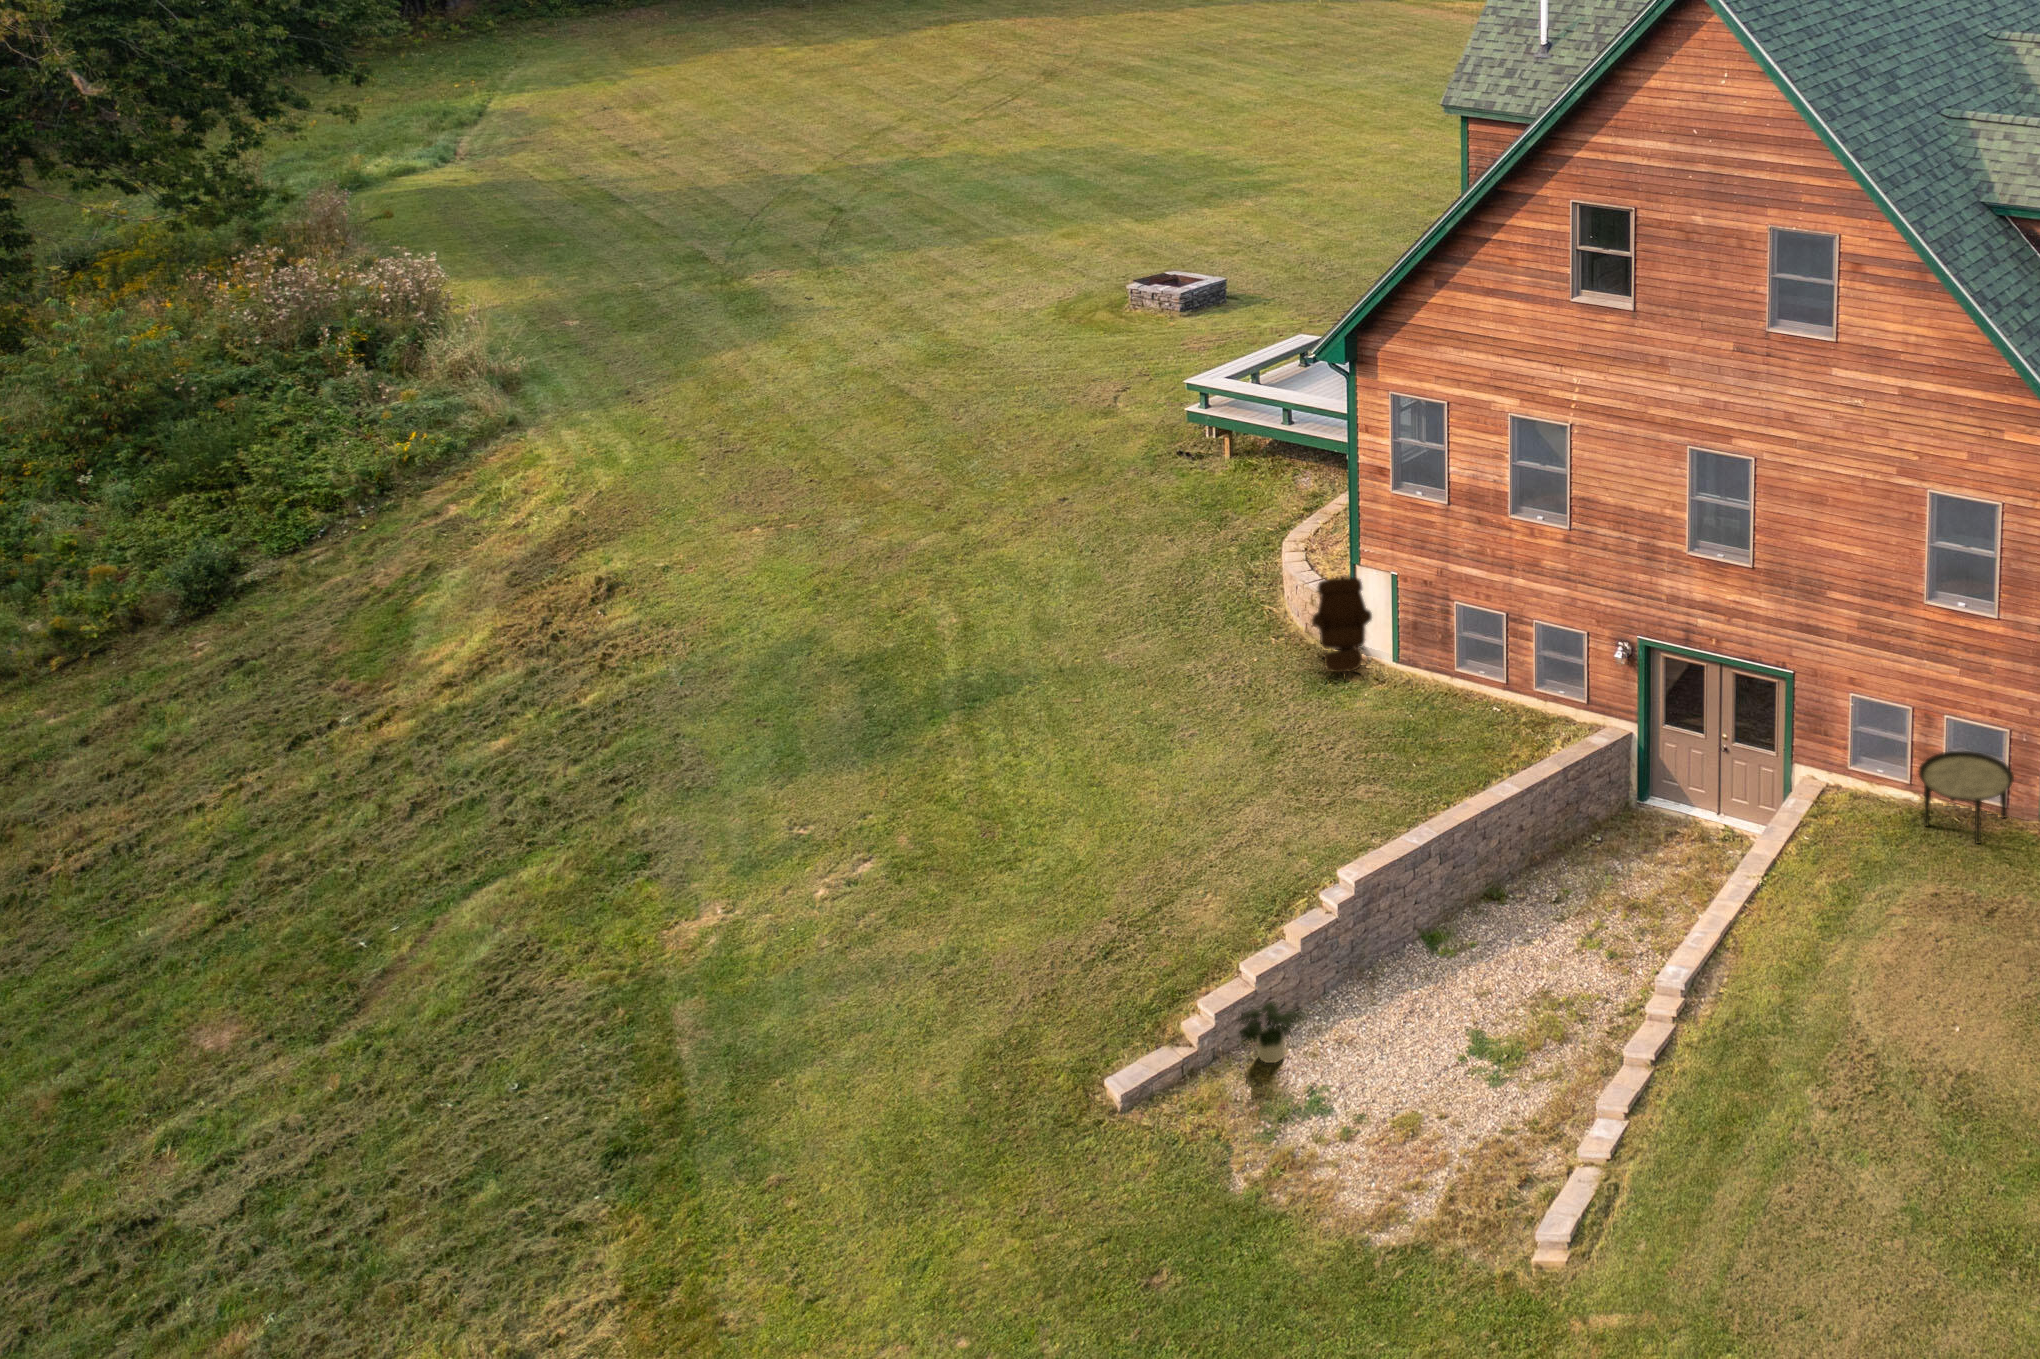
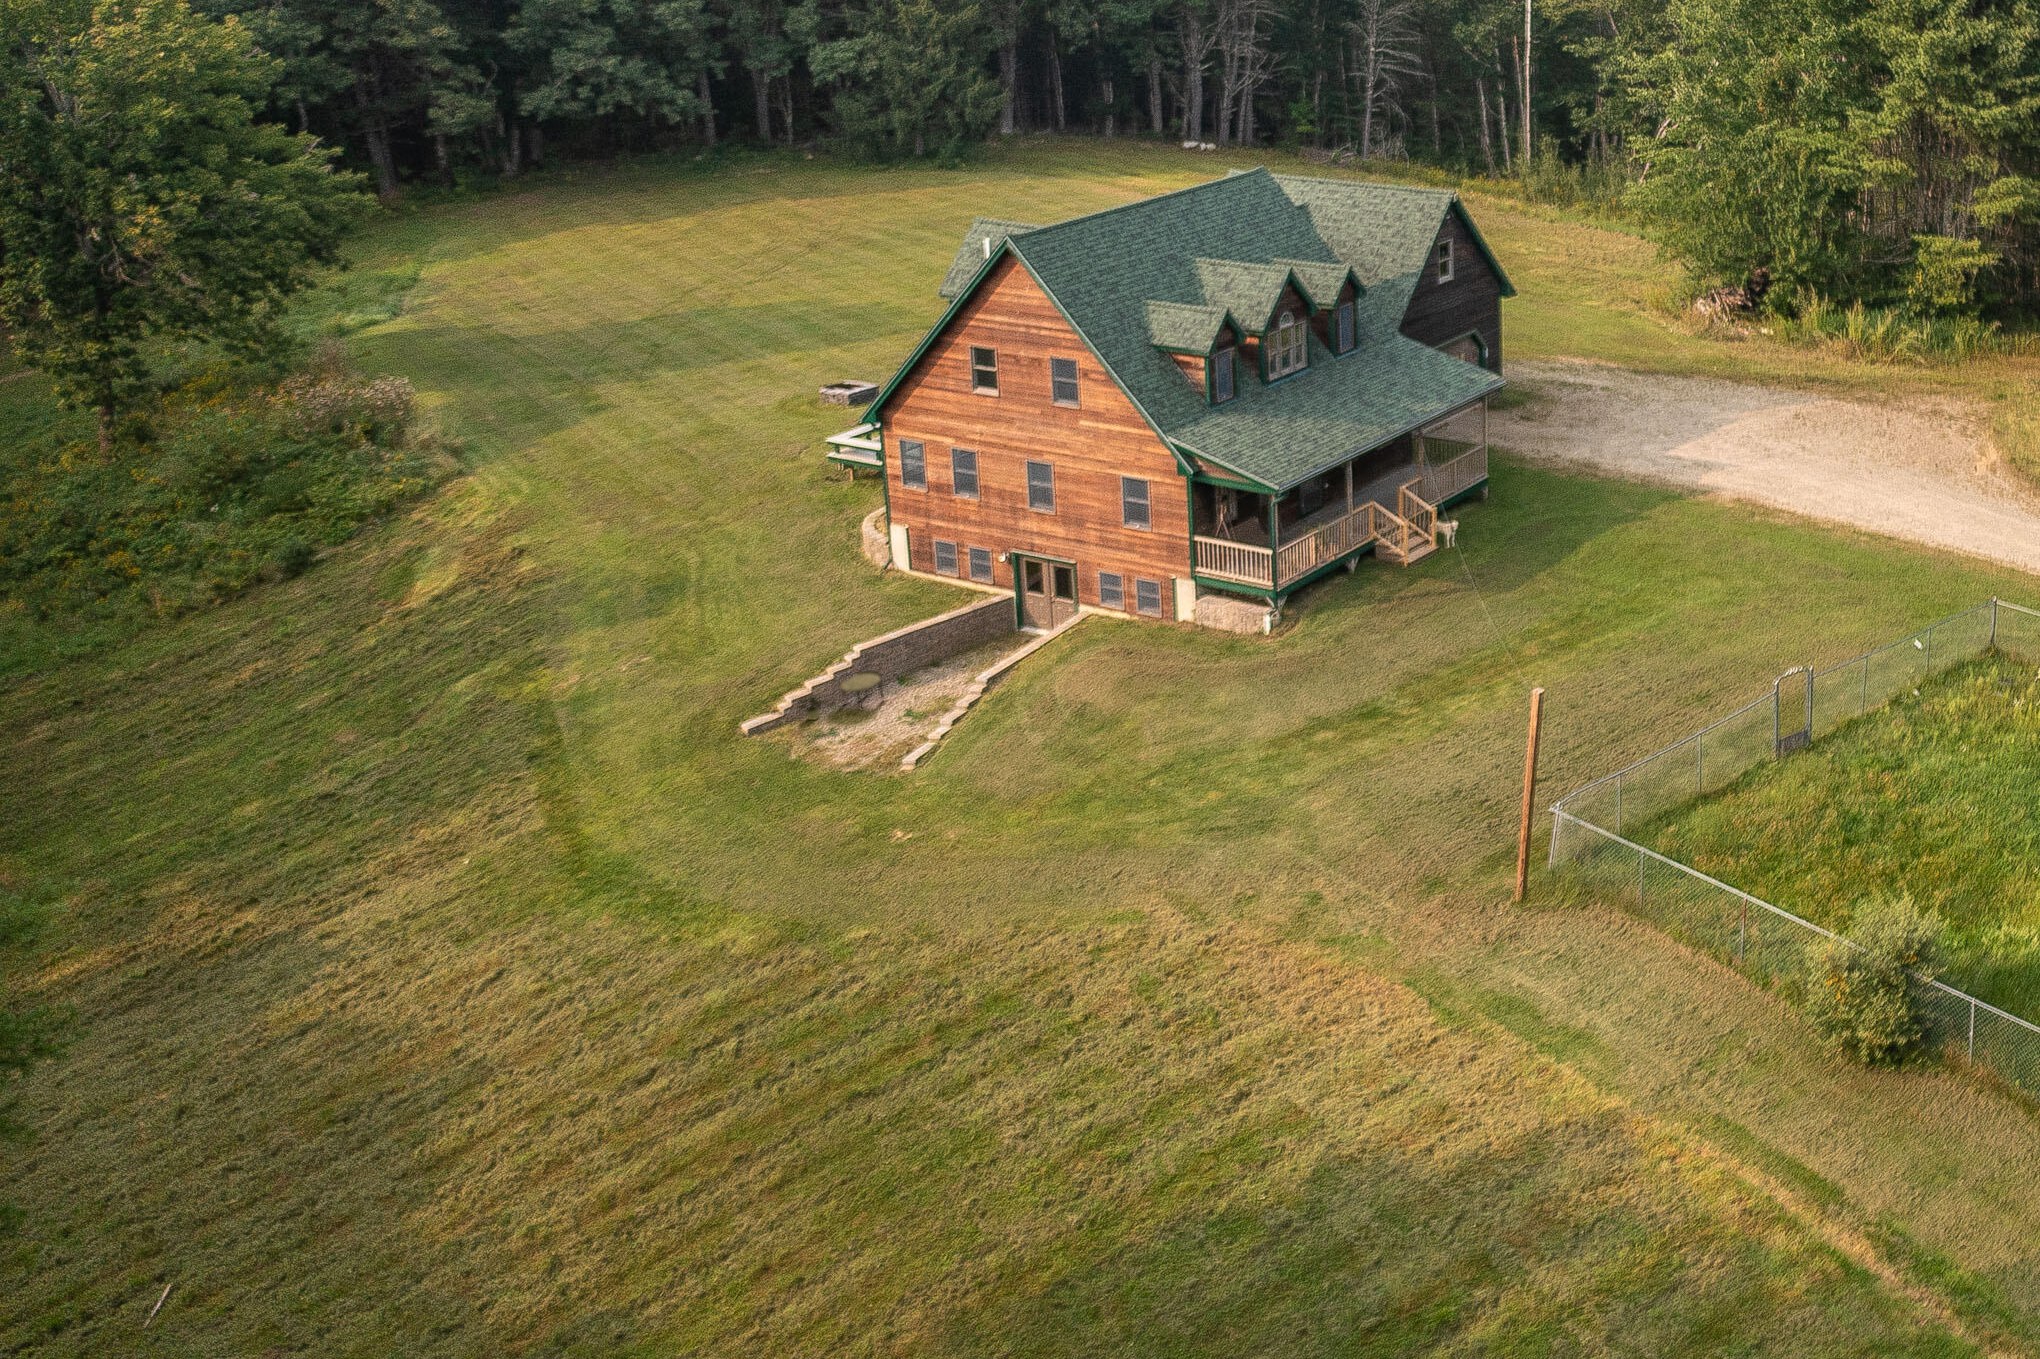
lounge chair: present [1312,577,1372,675] -> none [875,530,906,580]
round table: present [1918,751,2014,844] -> present [838,671,884,707]

